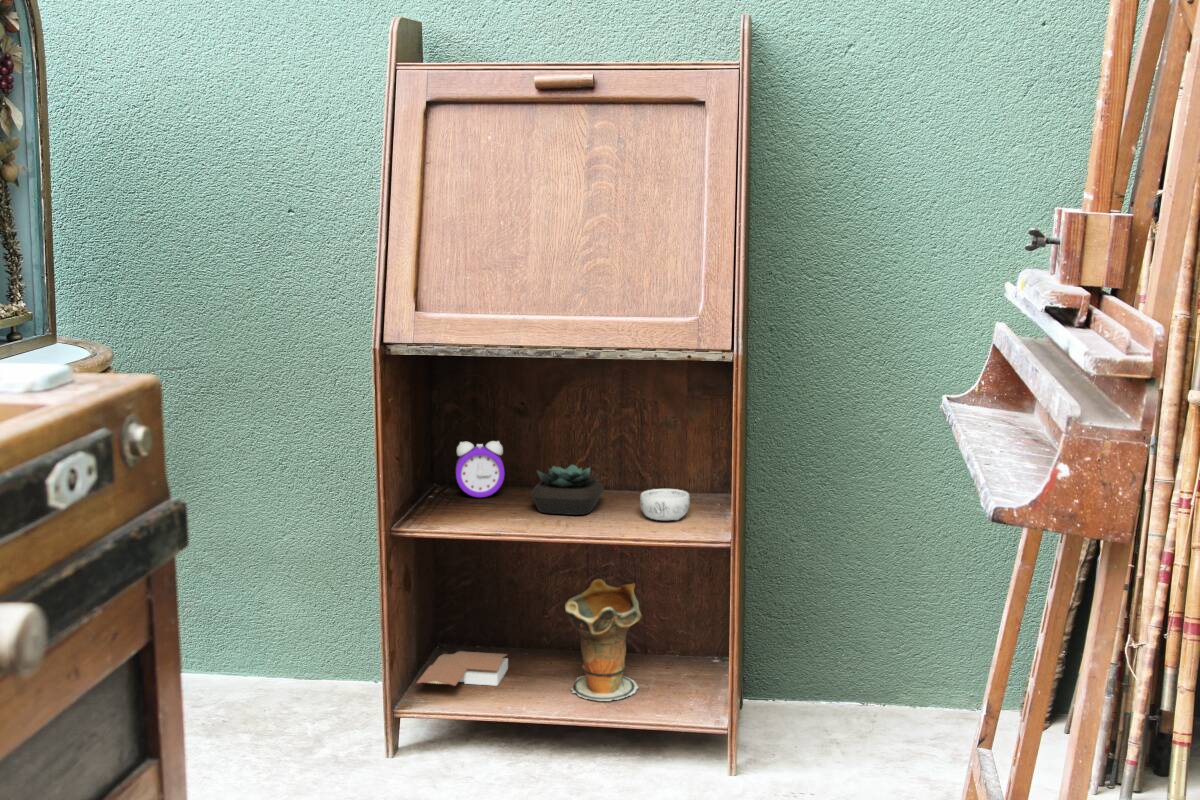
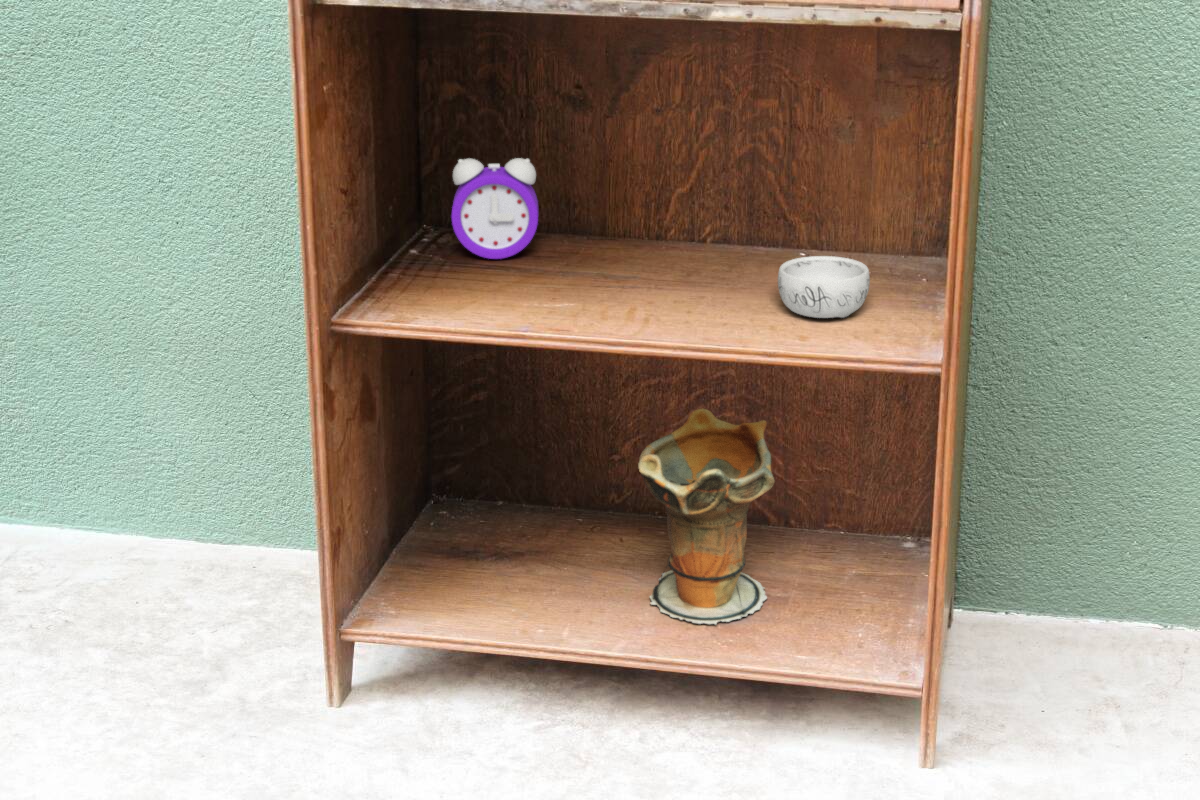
succulent plant: present [530,465,604,515] -> none [579,205,715,302]
book: present [417,651,508,686] -> none [382,517,546,589]

